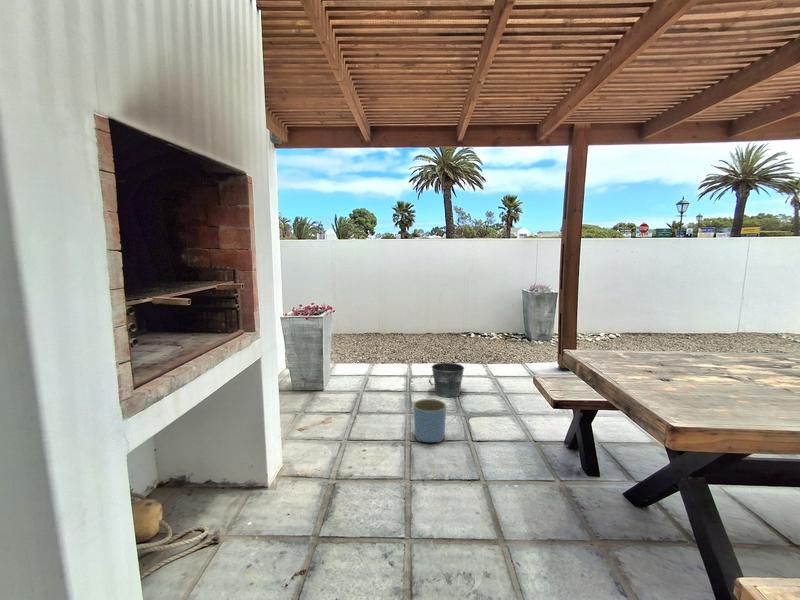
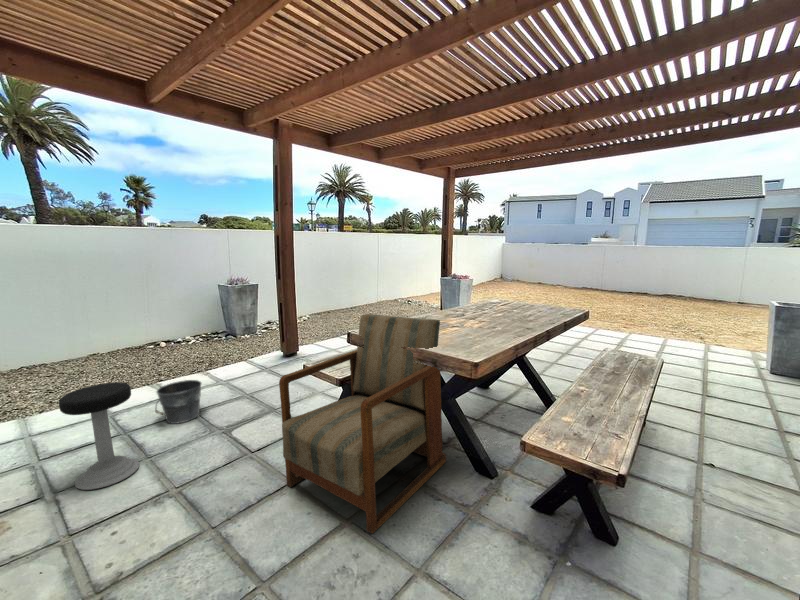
armchair: none [475,337,689,568] -> present [279,314,446,534]
stool: none [364,349,404,420] -> present [59,382,139,490]
planter: present [413,399,446,442] -> none [171,424,219,482]

